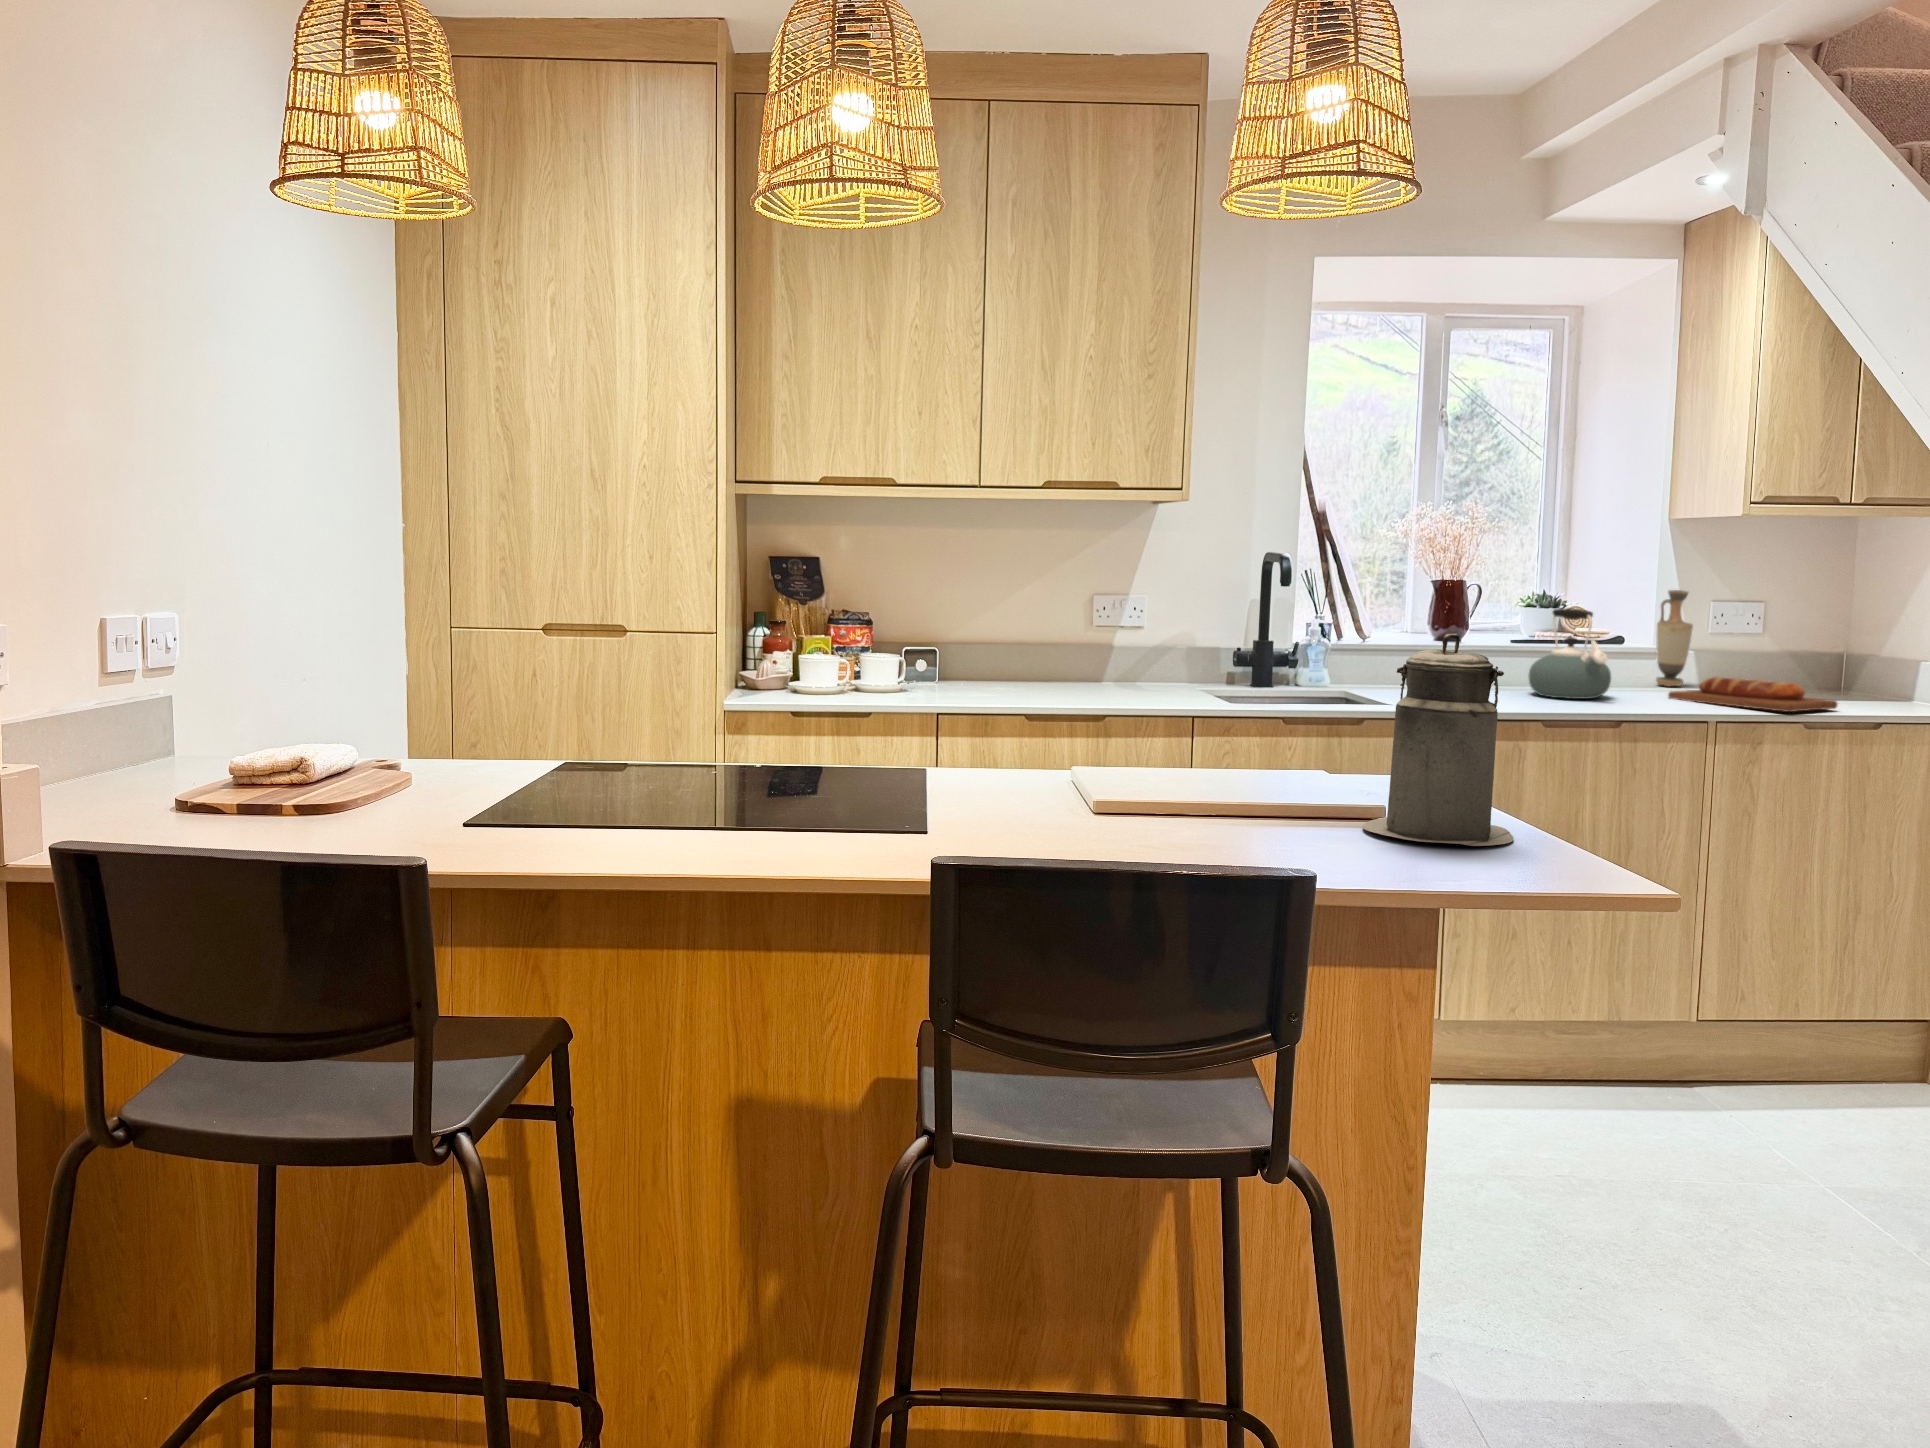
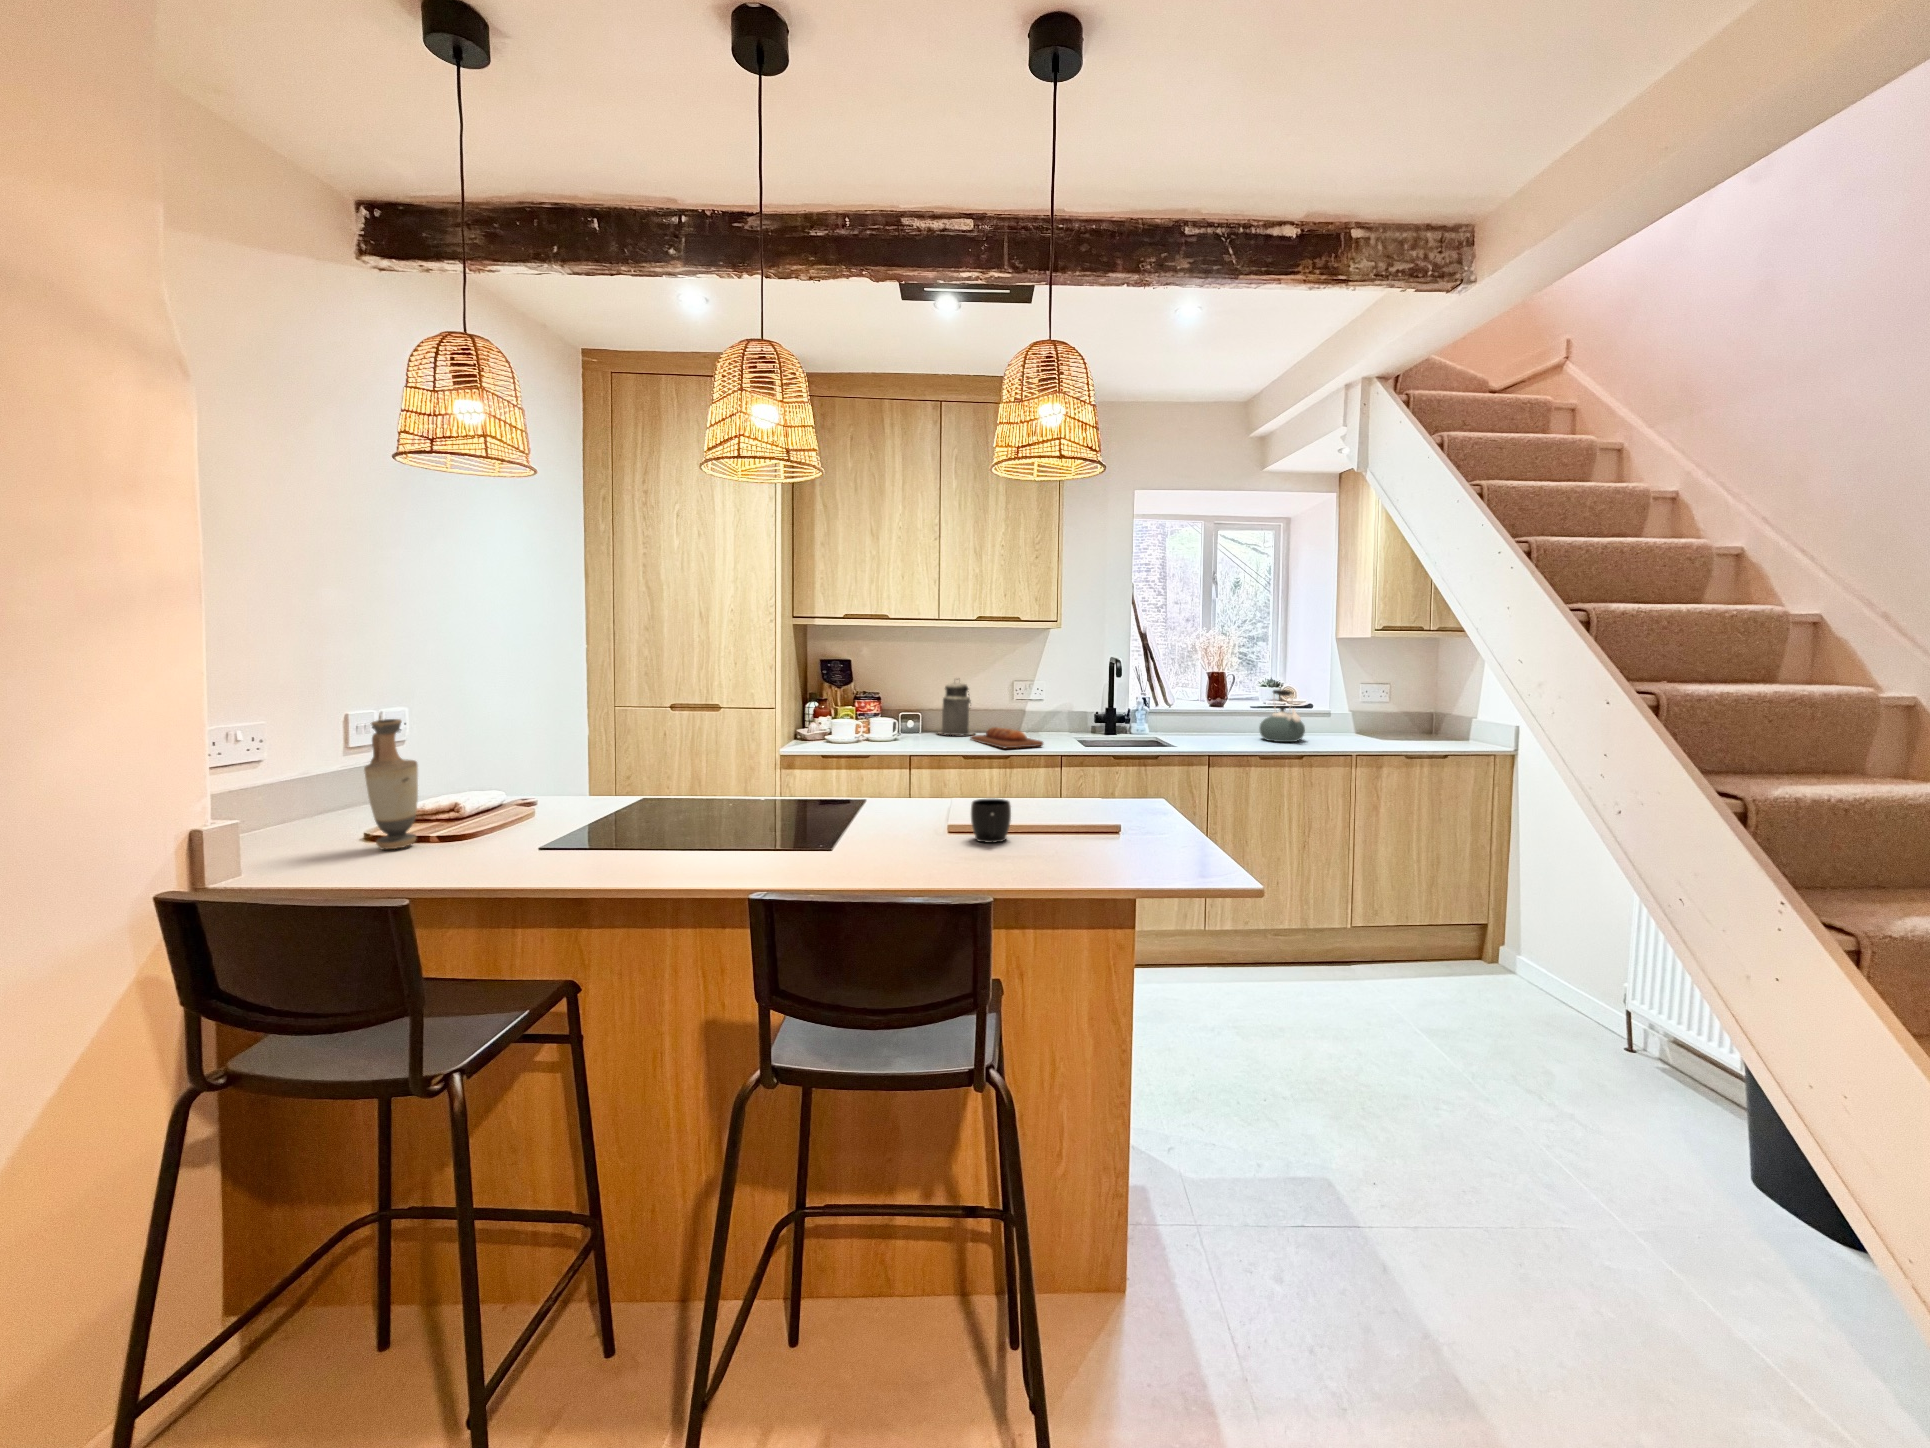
vase: present [1656,590,1693,686] -> present [364,719,418,850]
canister: present [1363,634,1514,846] -> present [939,682,975,735]
bread loaf: present [1668,677,1837,712] -> present [971,727,1043,748]
mug: none [1154,759,1224,832] -> present [971,799,1011,843]

